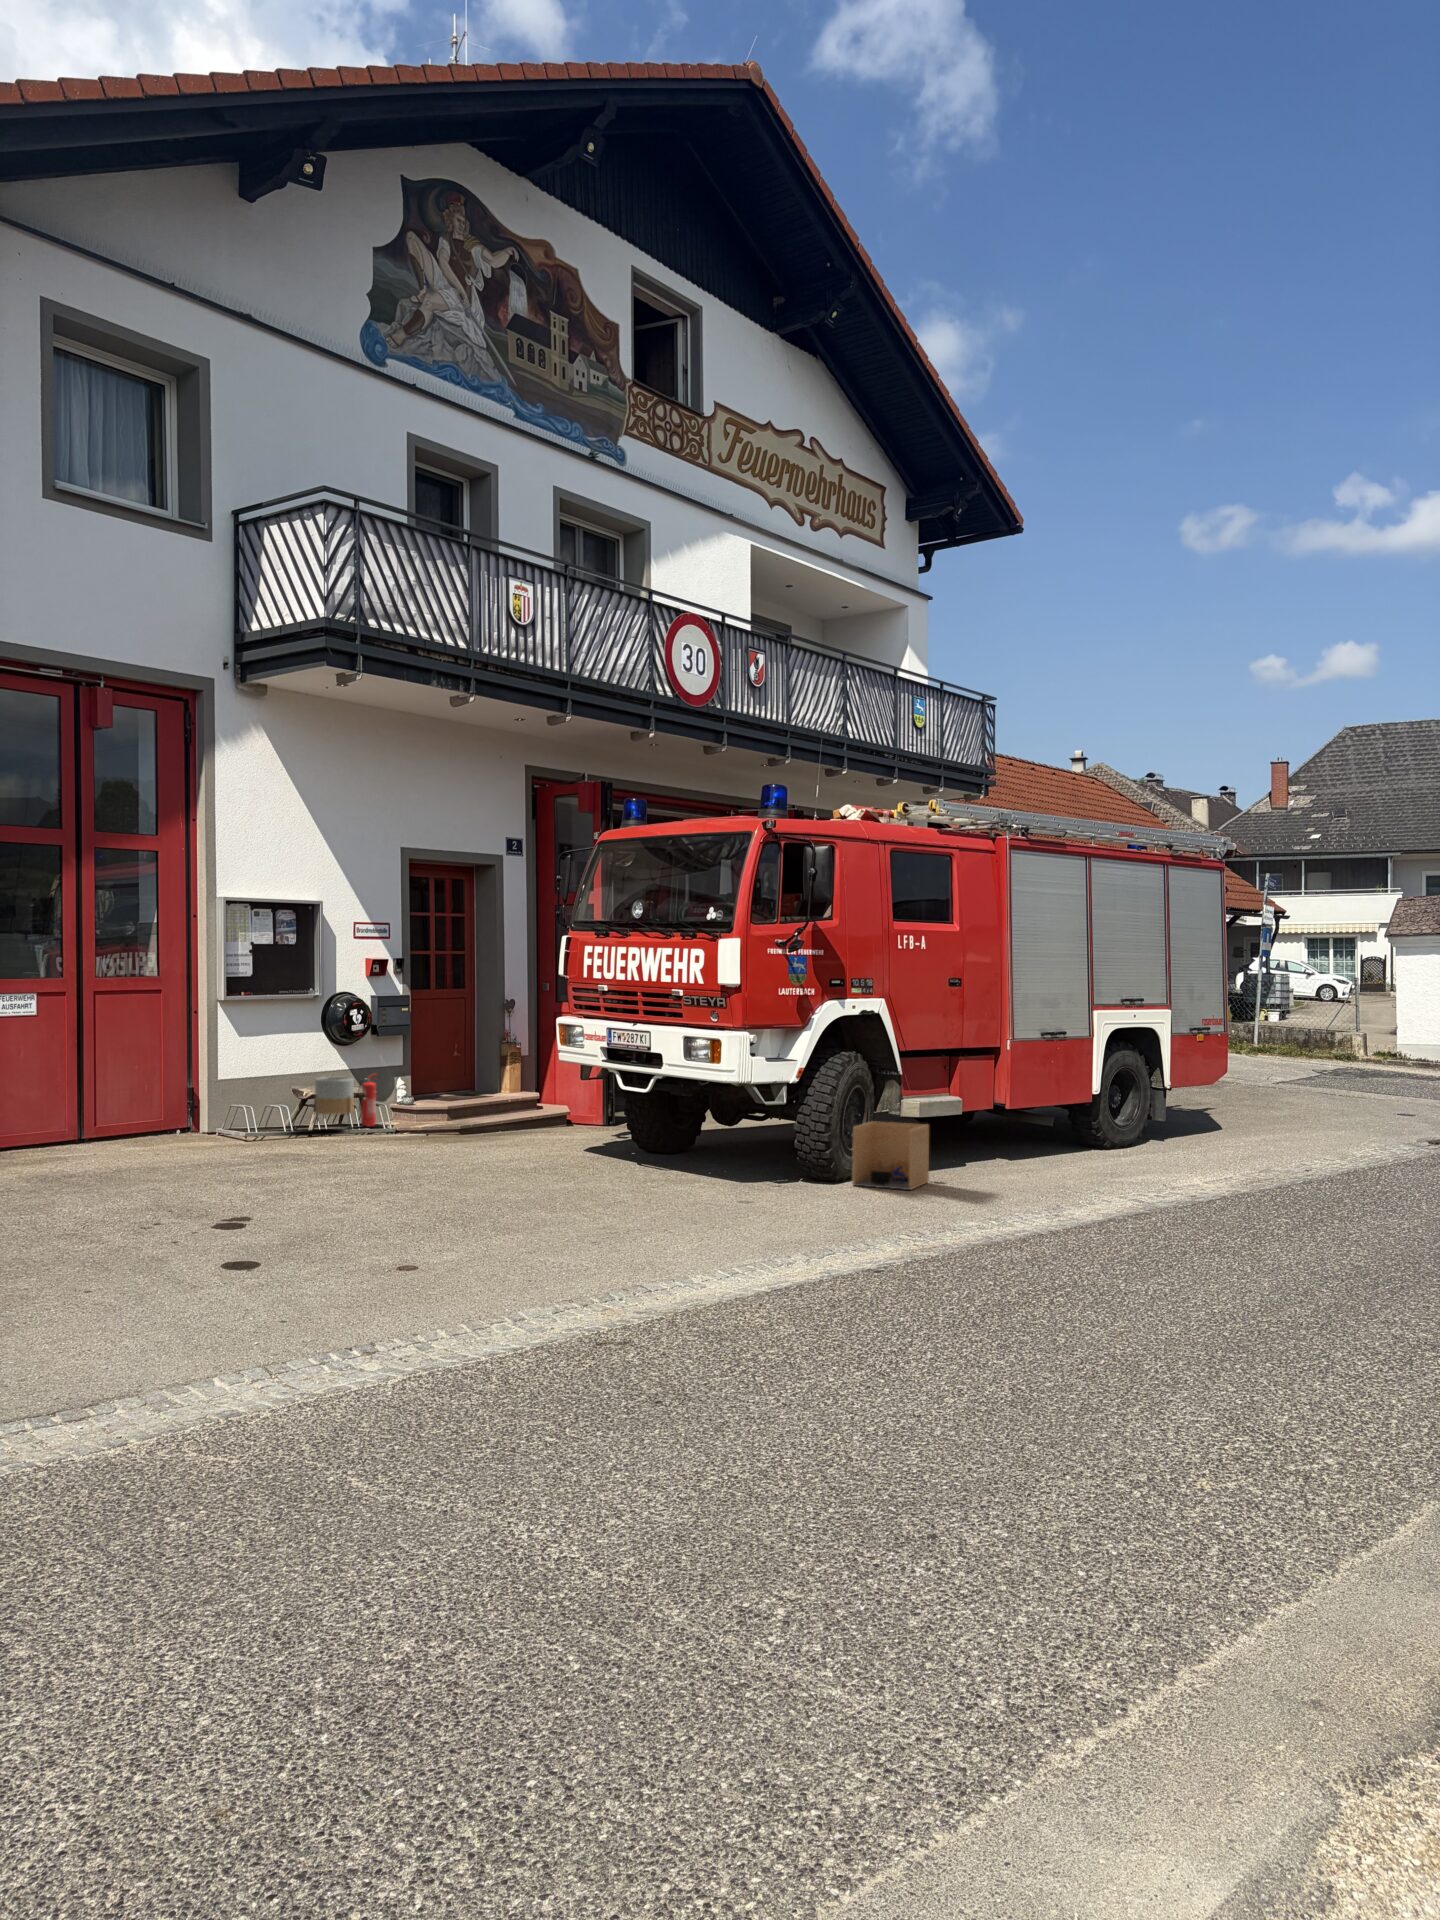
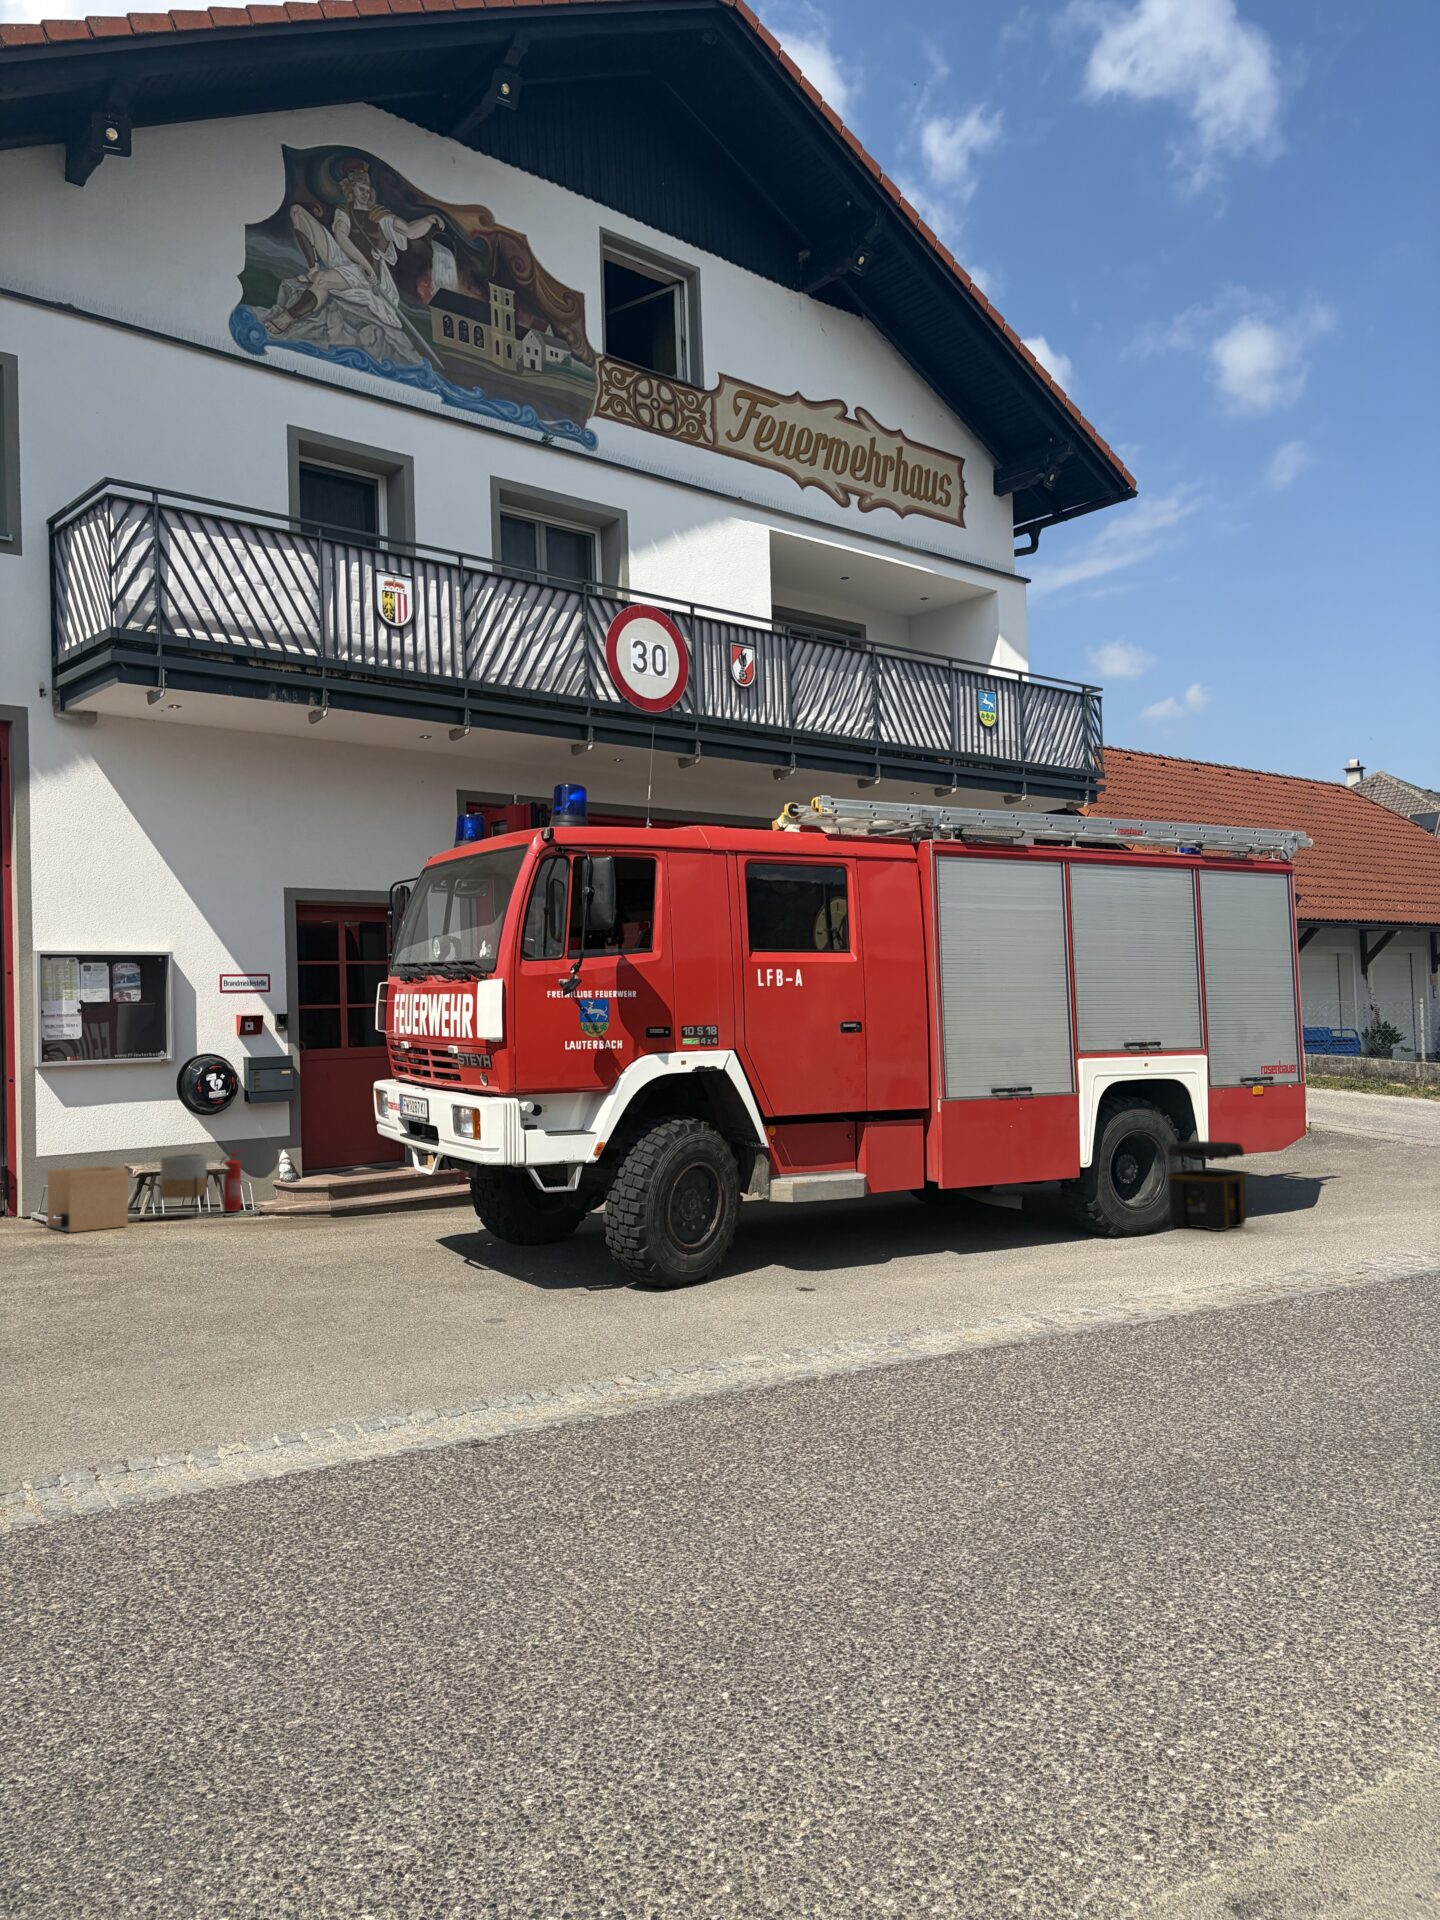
toolbox: none [1147,1075,1202,1142] -> present [1168,1141,1246,1231]
cardboard box: present [852,1121,929,1190] -> present [47,1166,128,1232]

